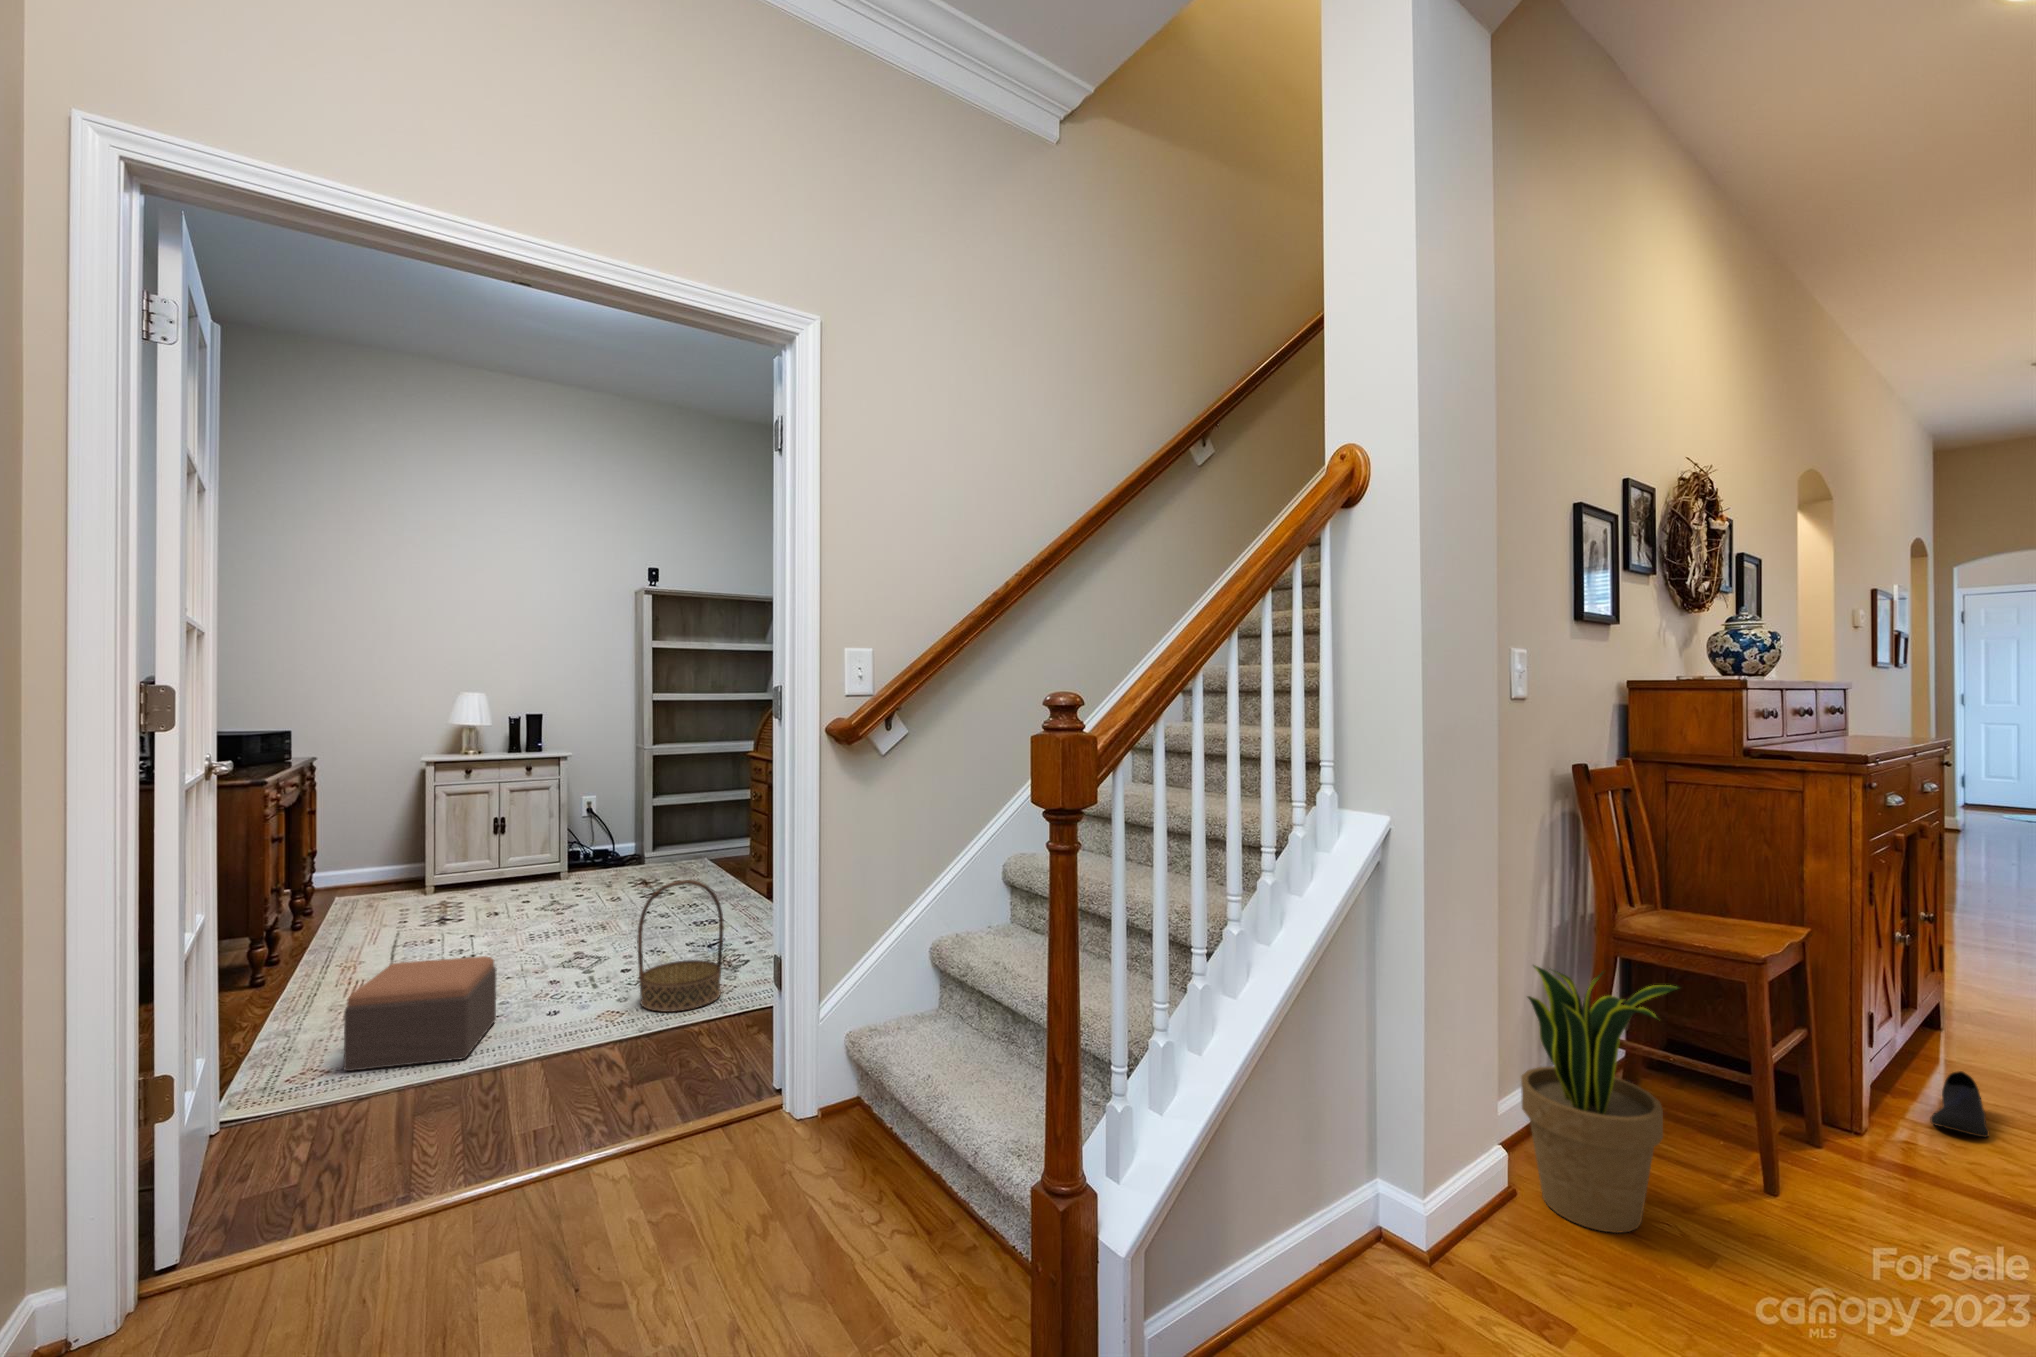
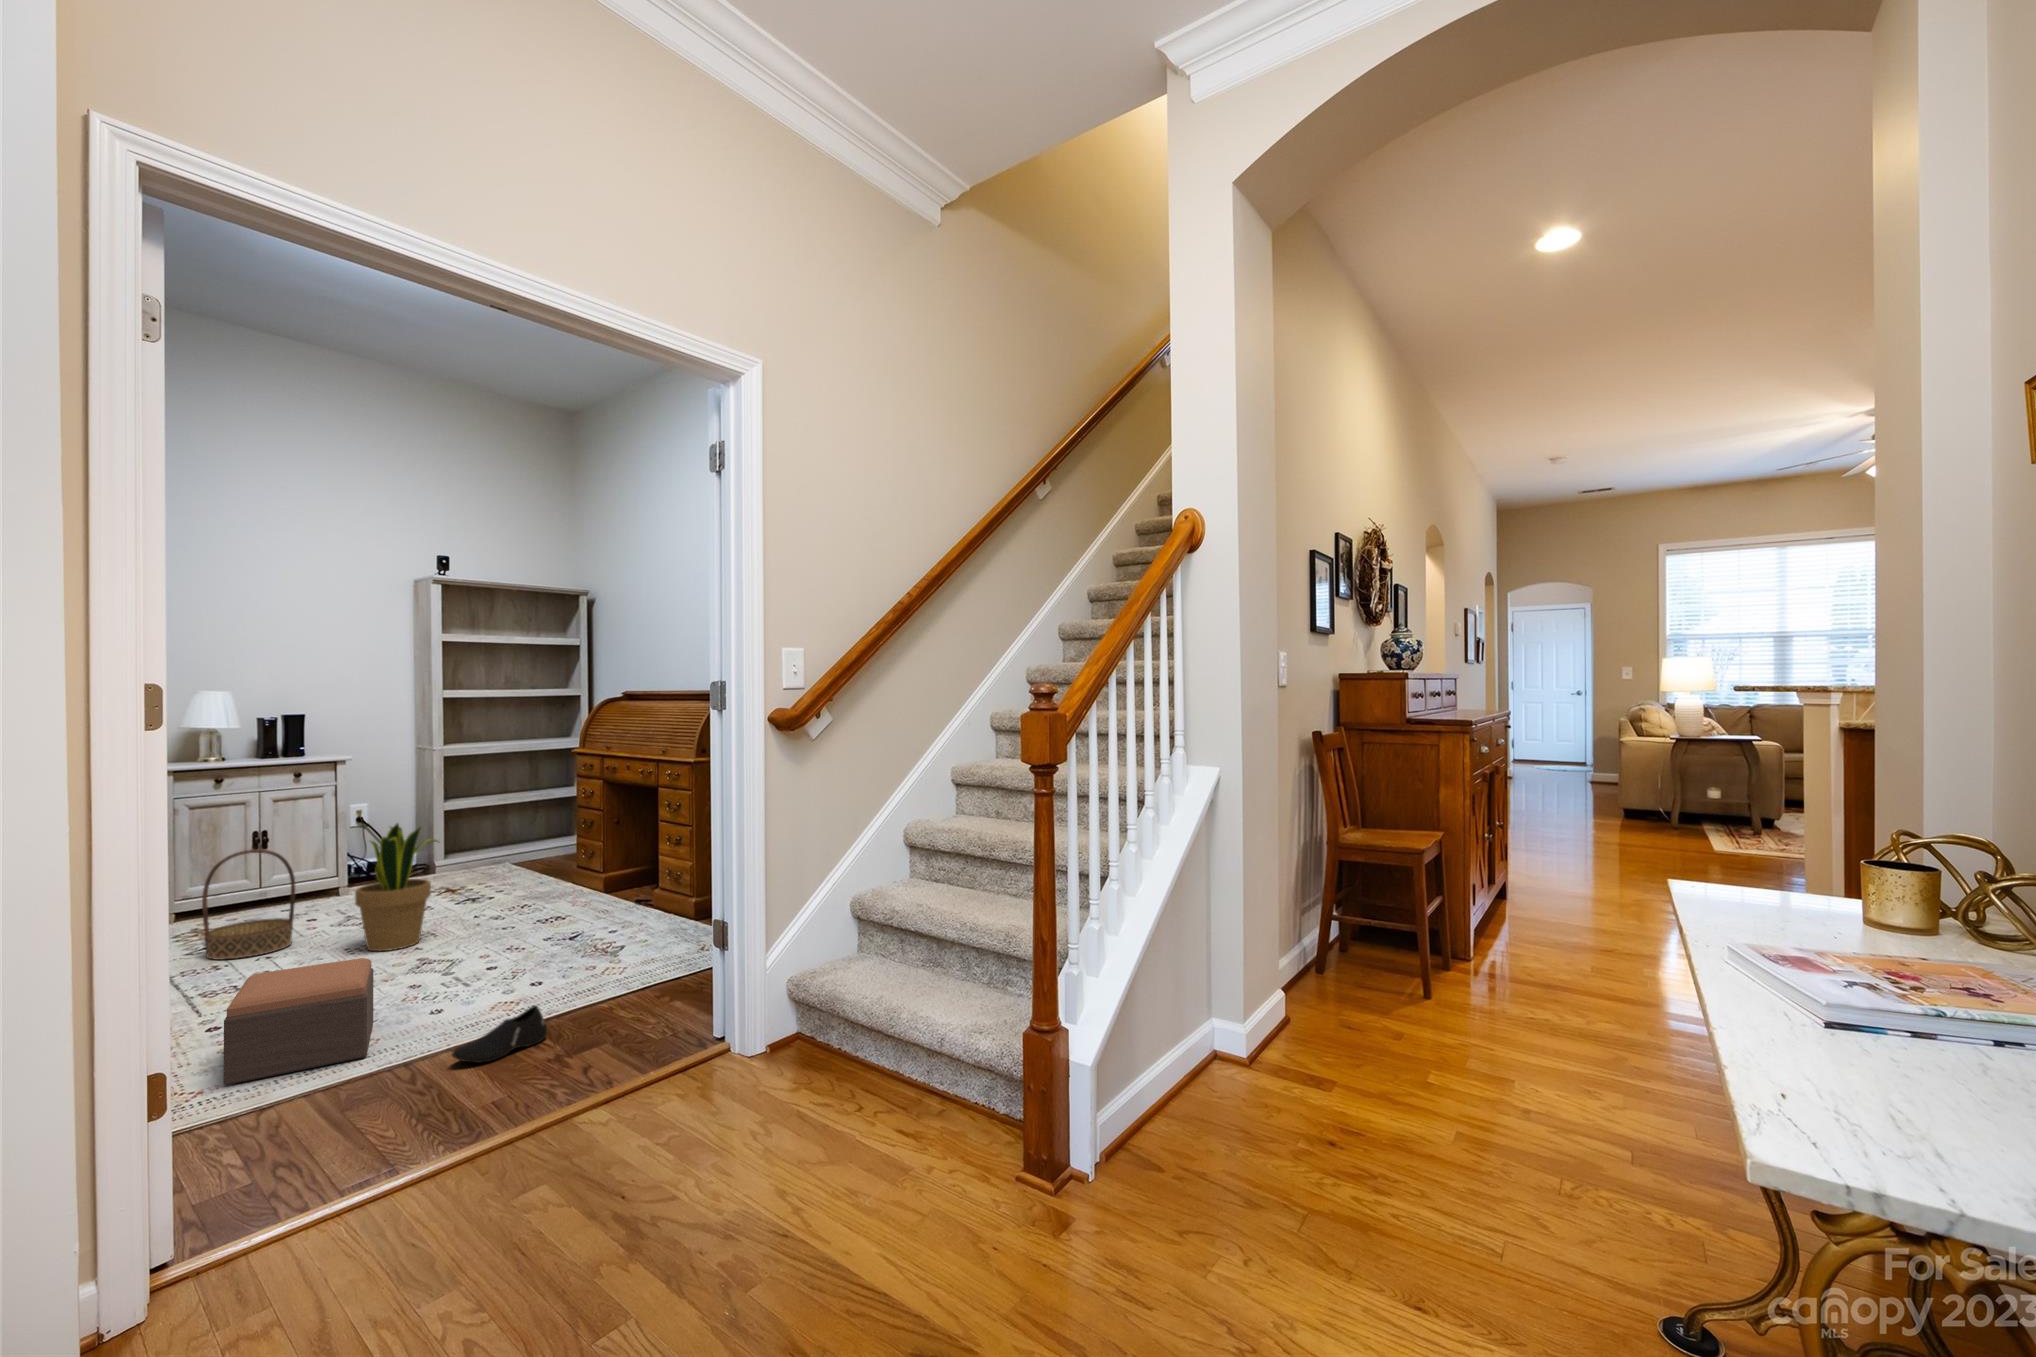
basket: present [637,880,724,1012] -> present [202,849,295,960]
potted plant: present [1521,966,1679,1233] -> present [355,824,440,951]
shoe: present [1930,1071,1989,1137] -> present [452,1006,547,1062]

